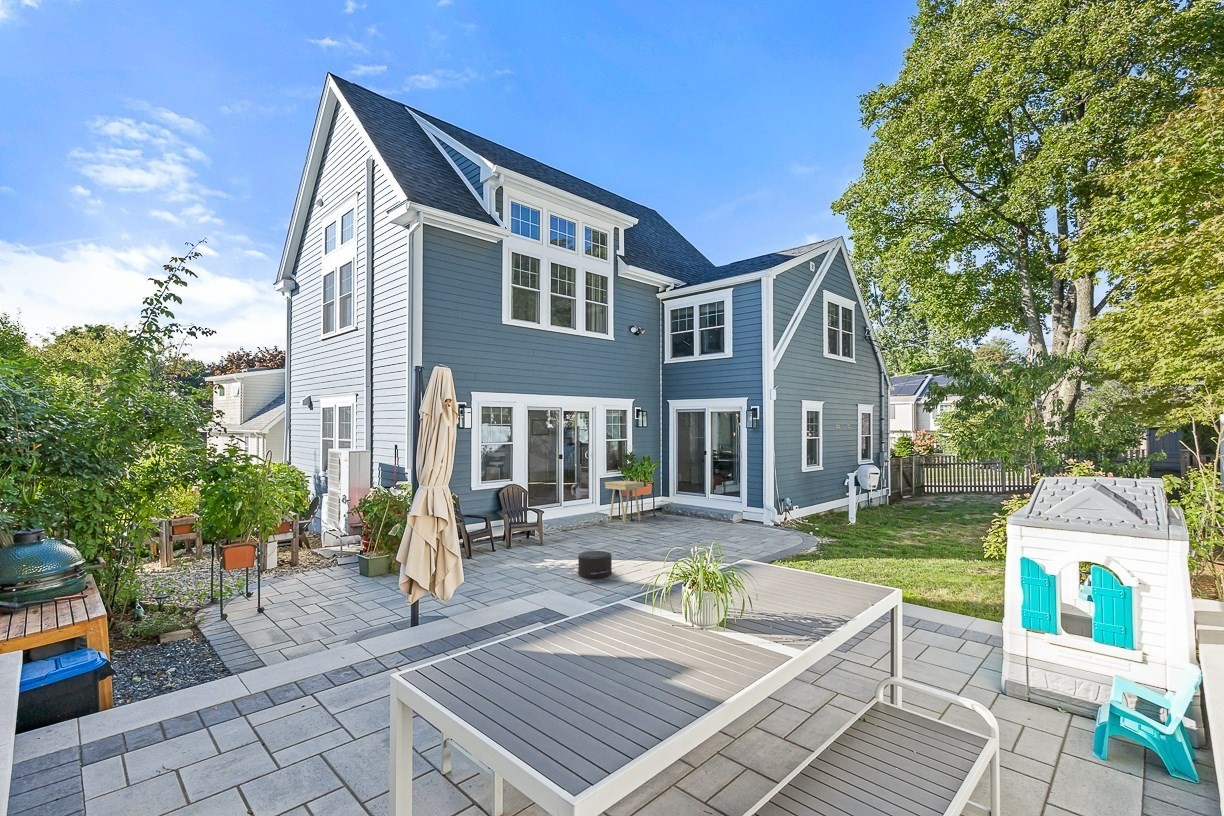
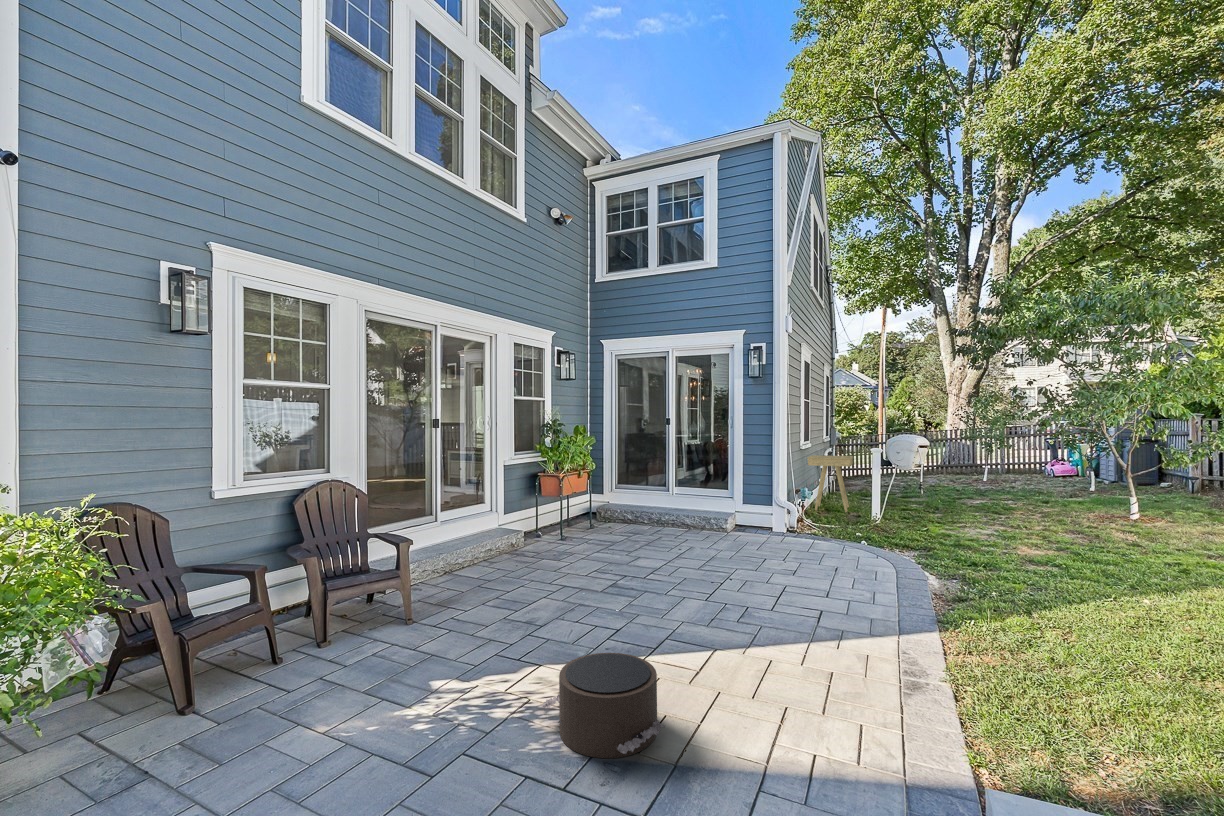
side table: present [605,481,644,524] -> present [807,455,853,512]

